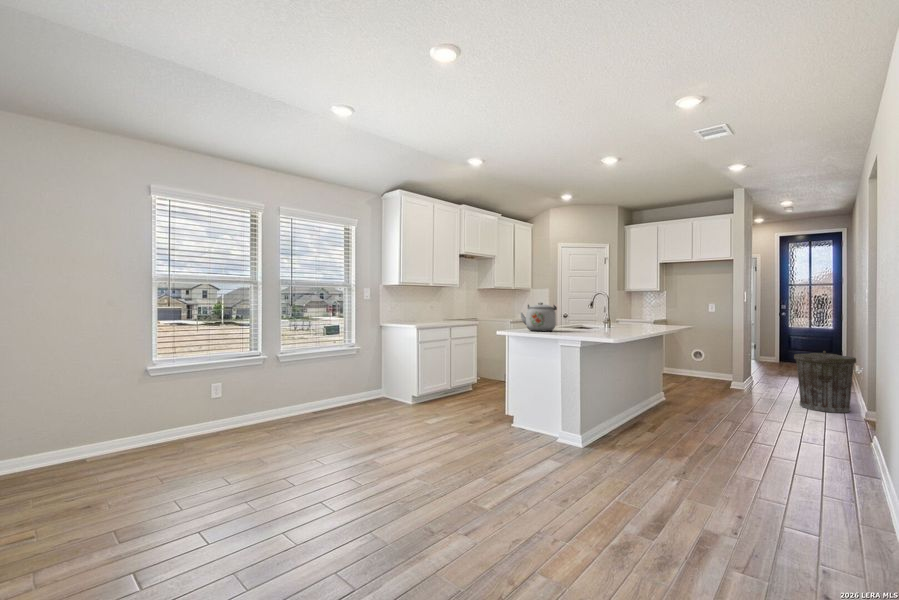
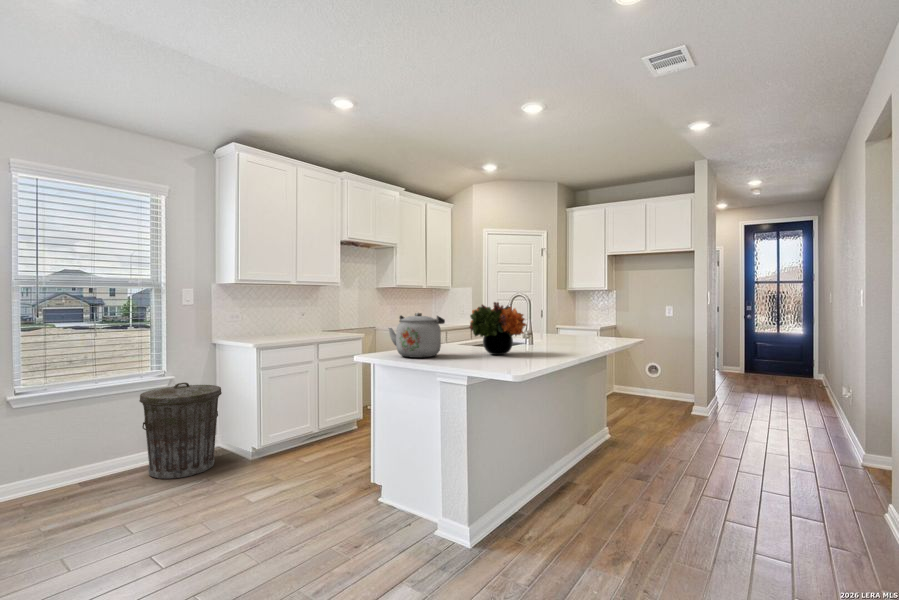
flower arrangement: none [572,296,613,331] -> present [469,302,526,355]
trash can: present [794,351,856,413] -> present [139,383,222,479]

